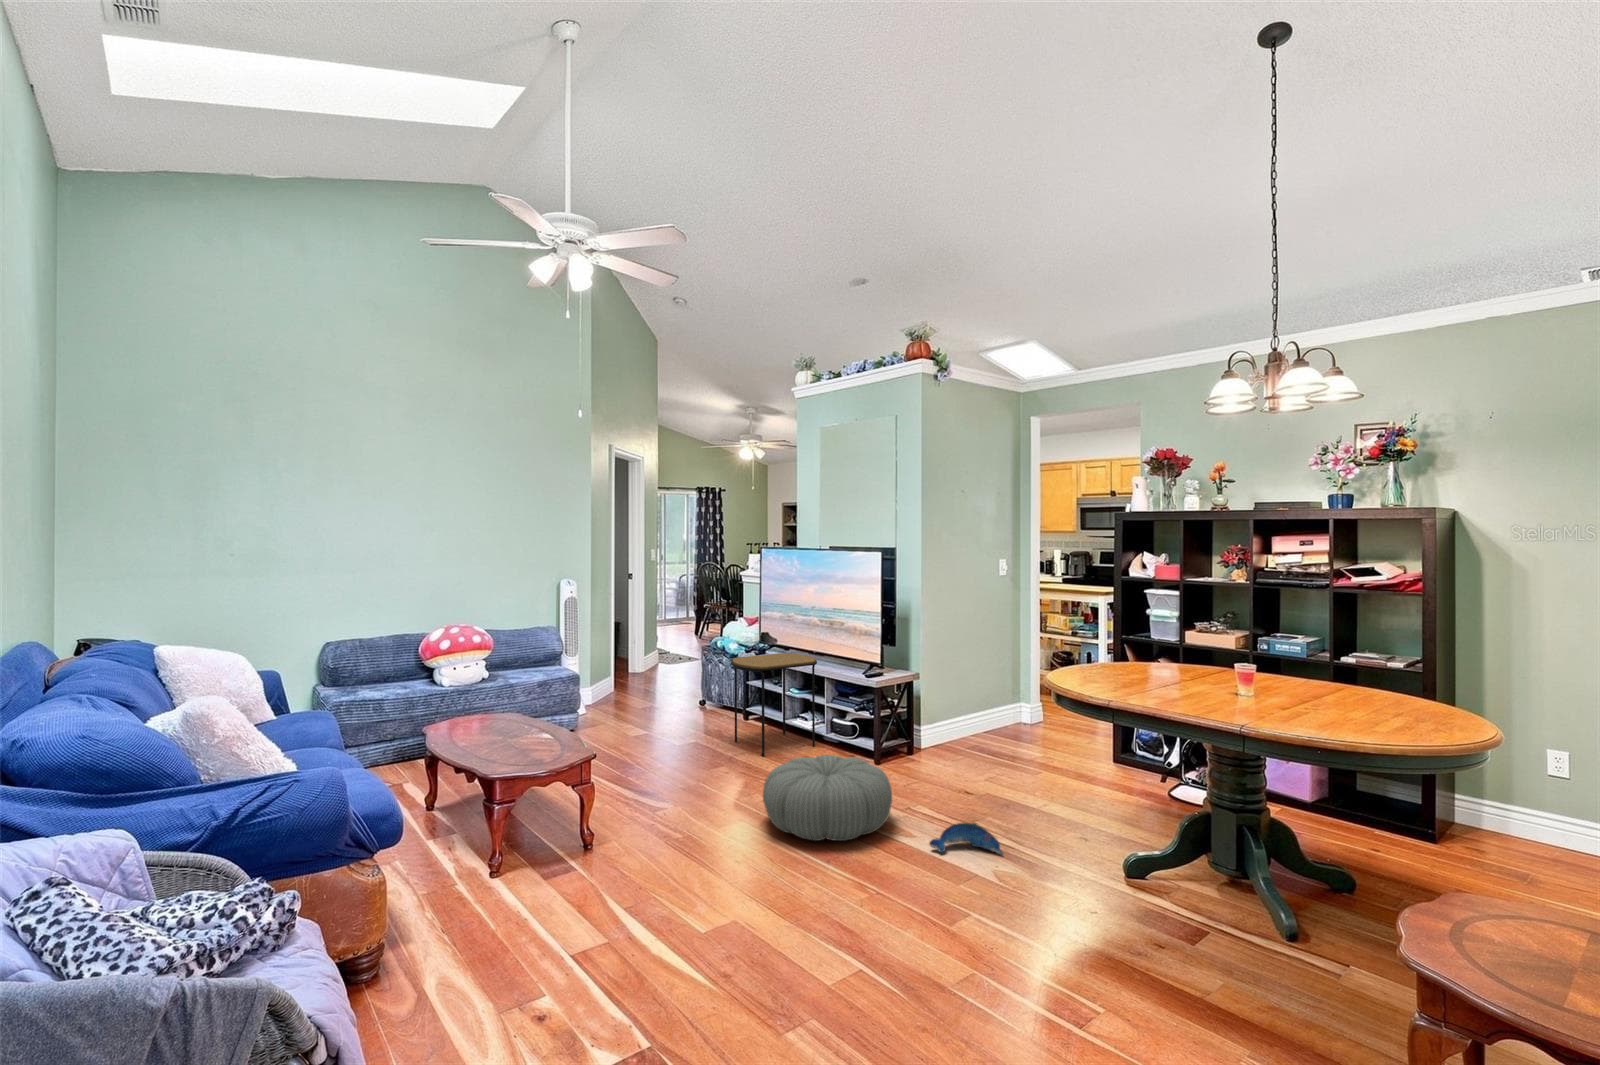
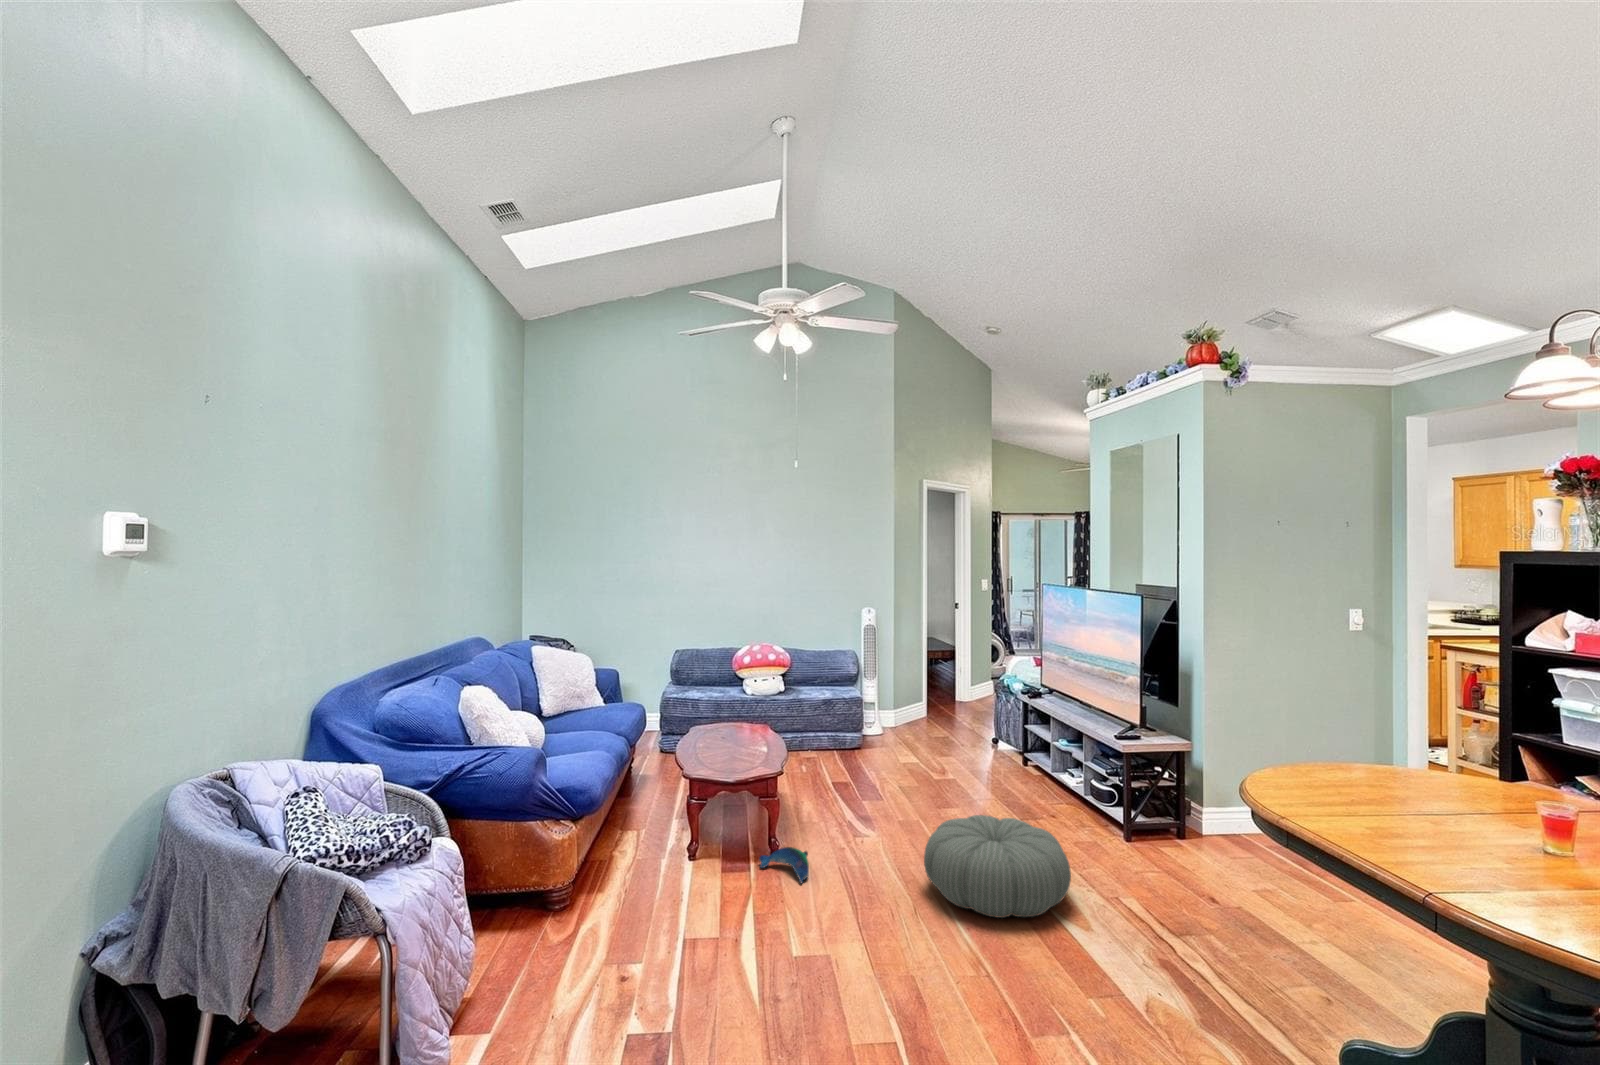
side table: present [731,653,817,756] -> none [981,698,1077,809]
plush toy: present [929,823,1003,855] -> present [759,847,809,883]

